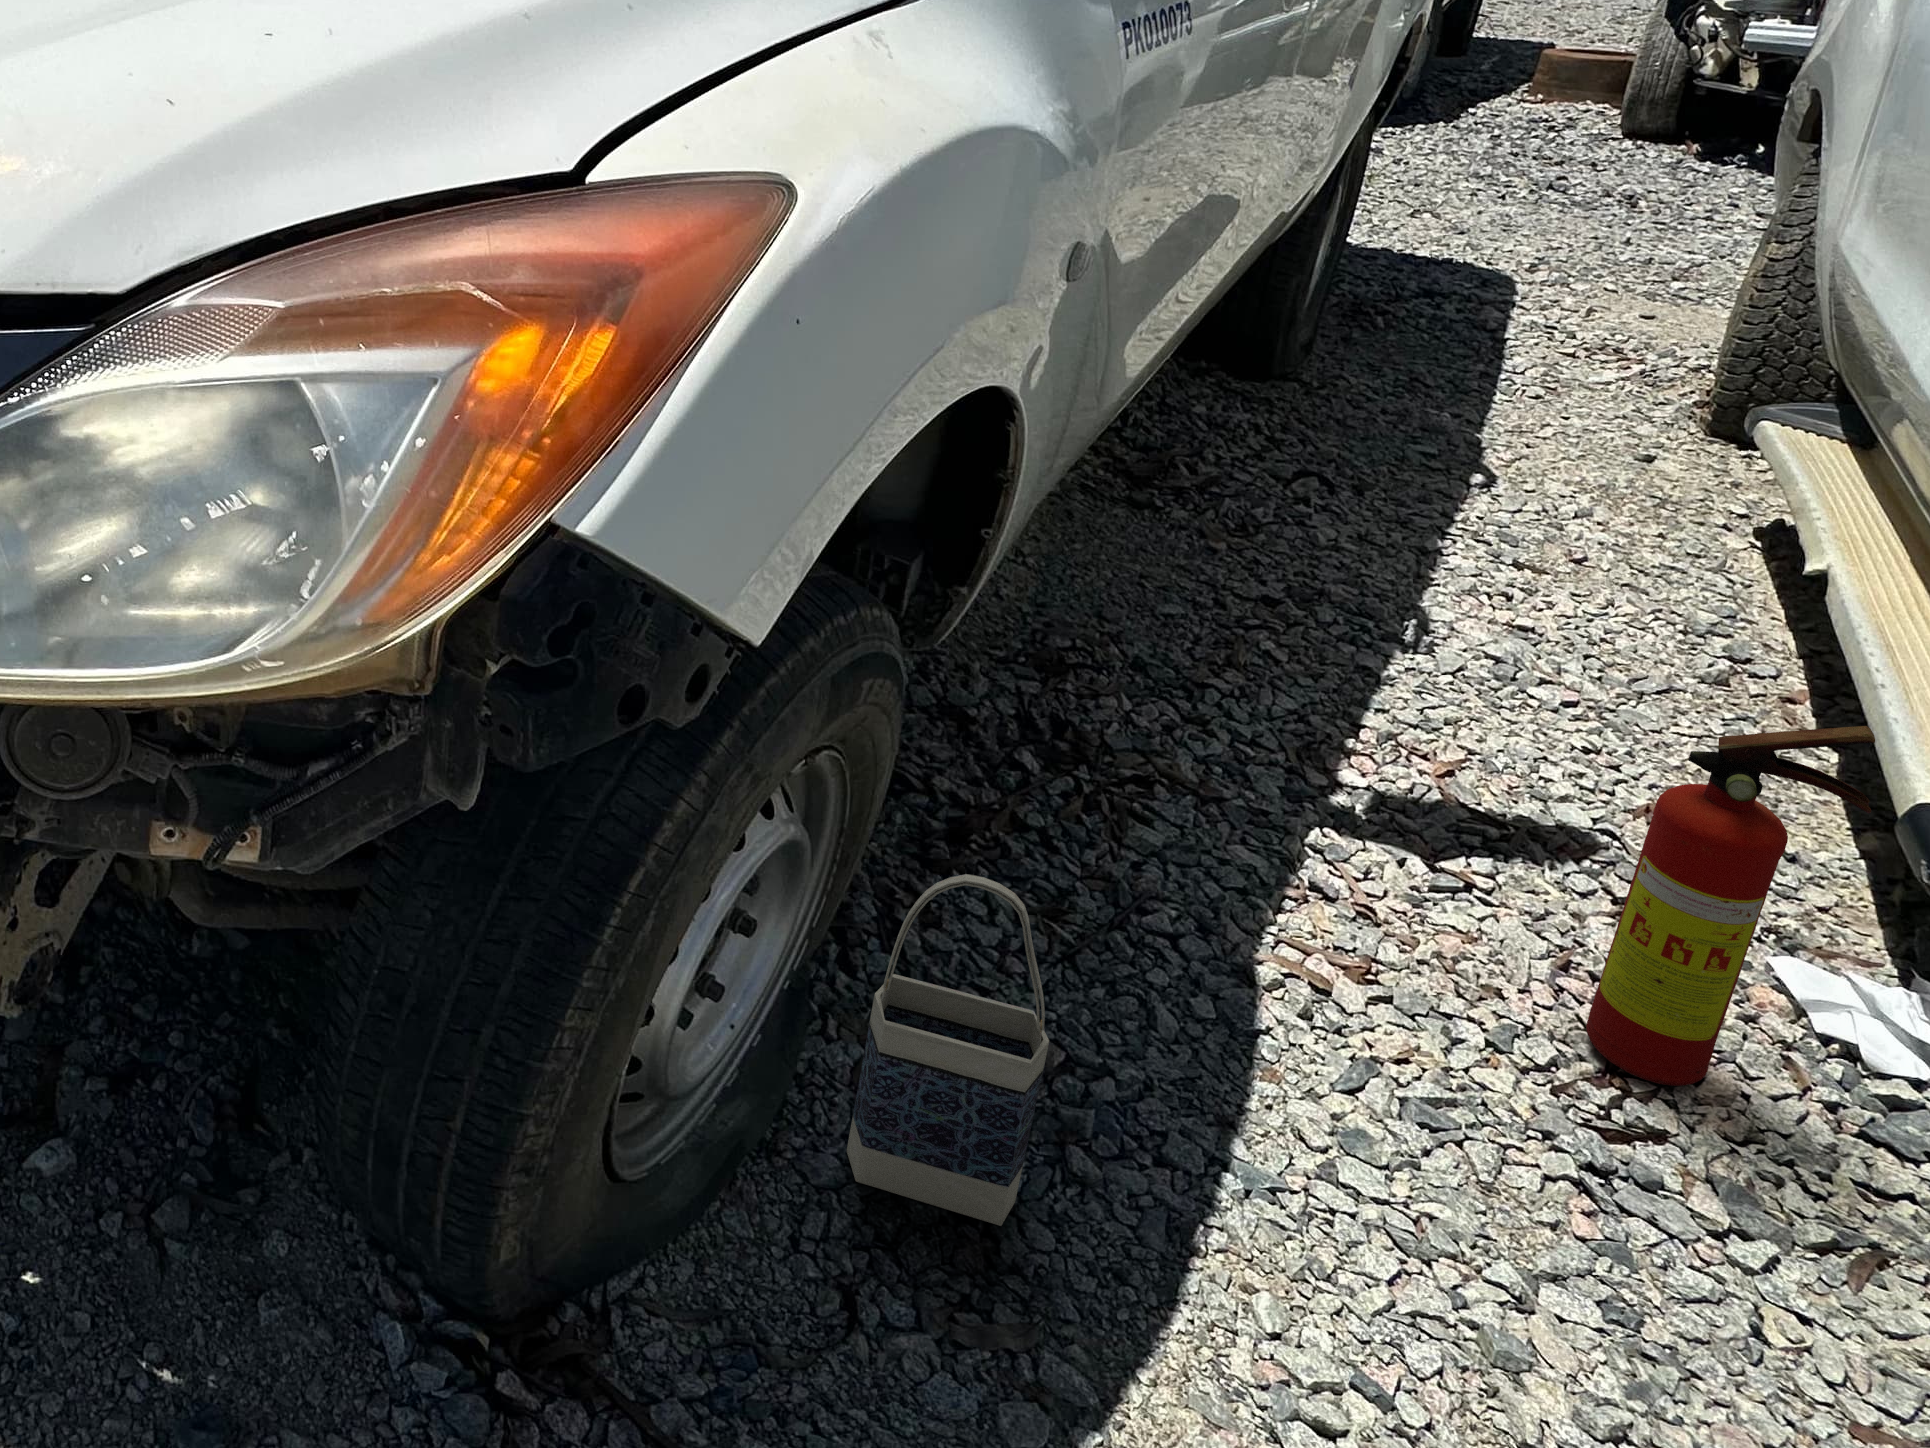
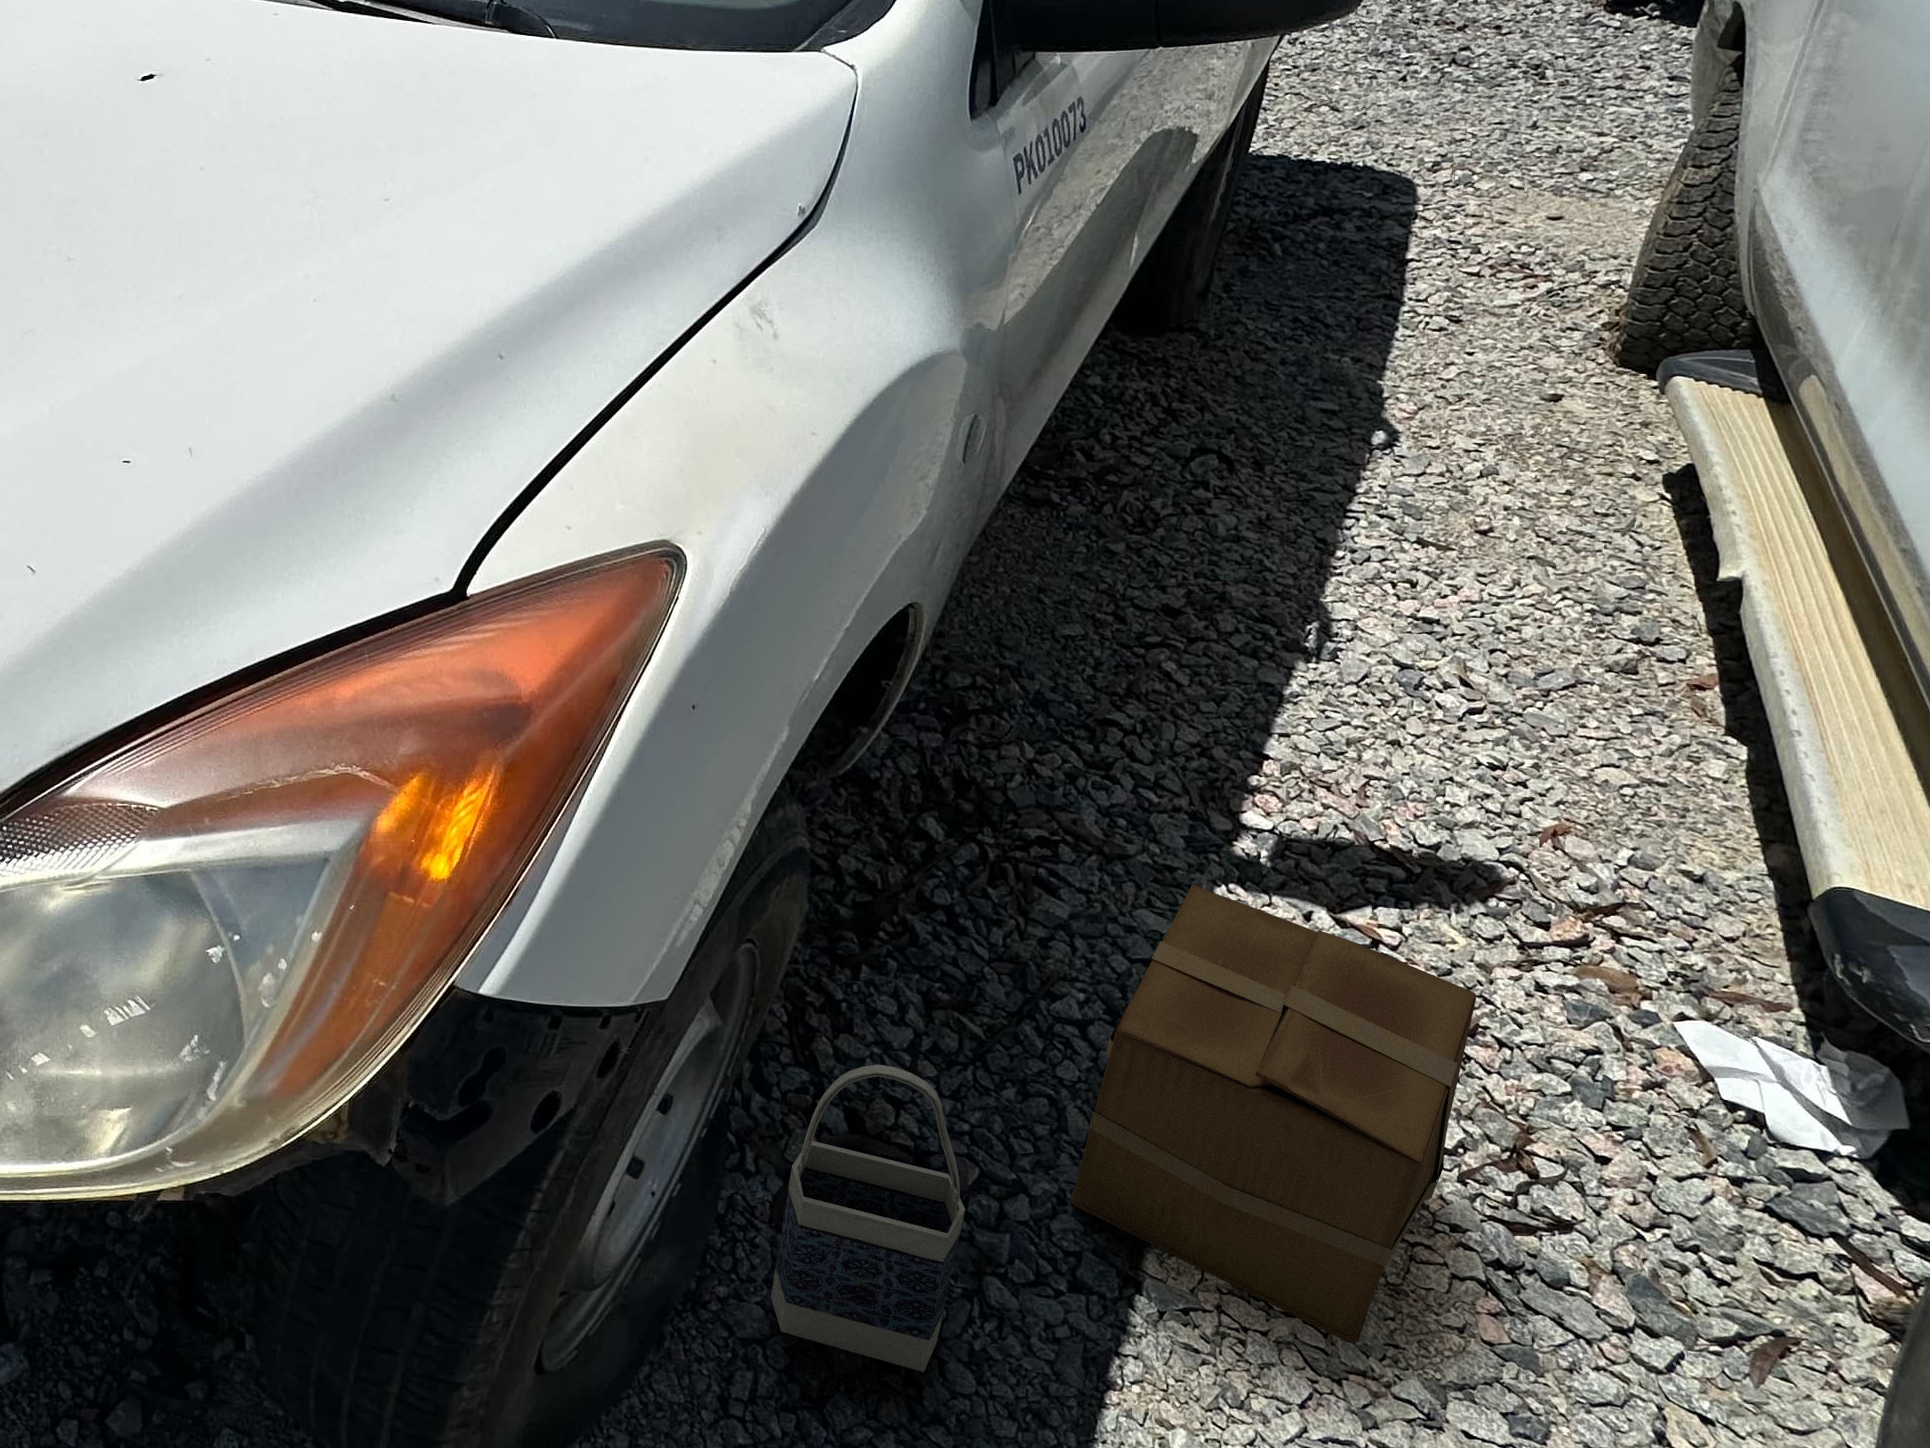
fire extinguisher: present [1586,726,1875,1086] -> none [1491,830,1784,1162]
cardboard box: none [1157,776,1571,1229] -> present [1071,885,1476,1343]

